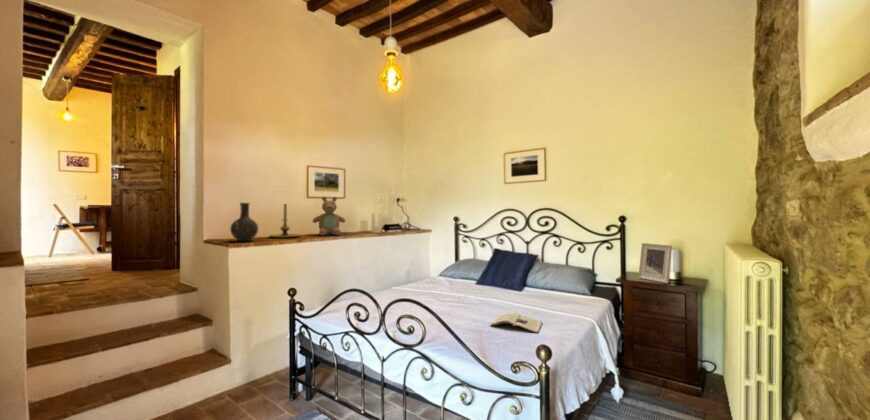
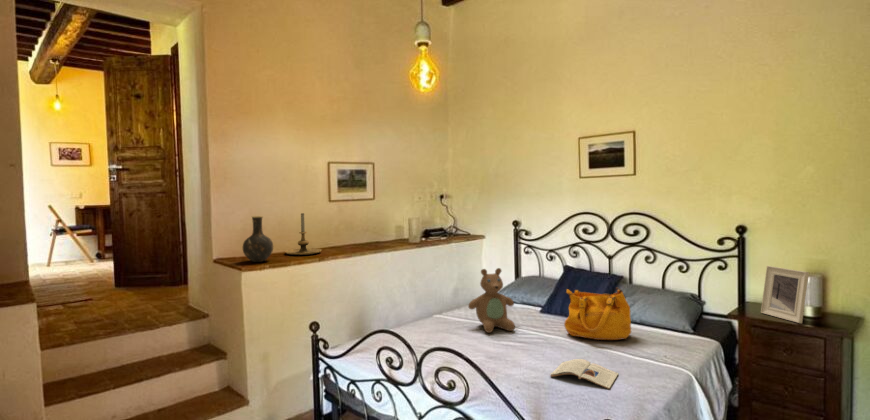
teddy bear: present [313,197,345,235] -> present [469,268,515,333]
handbag: none [497,260,547,300] -> present [564,288,631,340]

